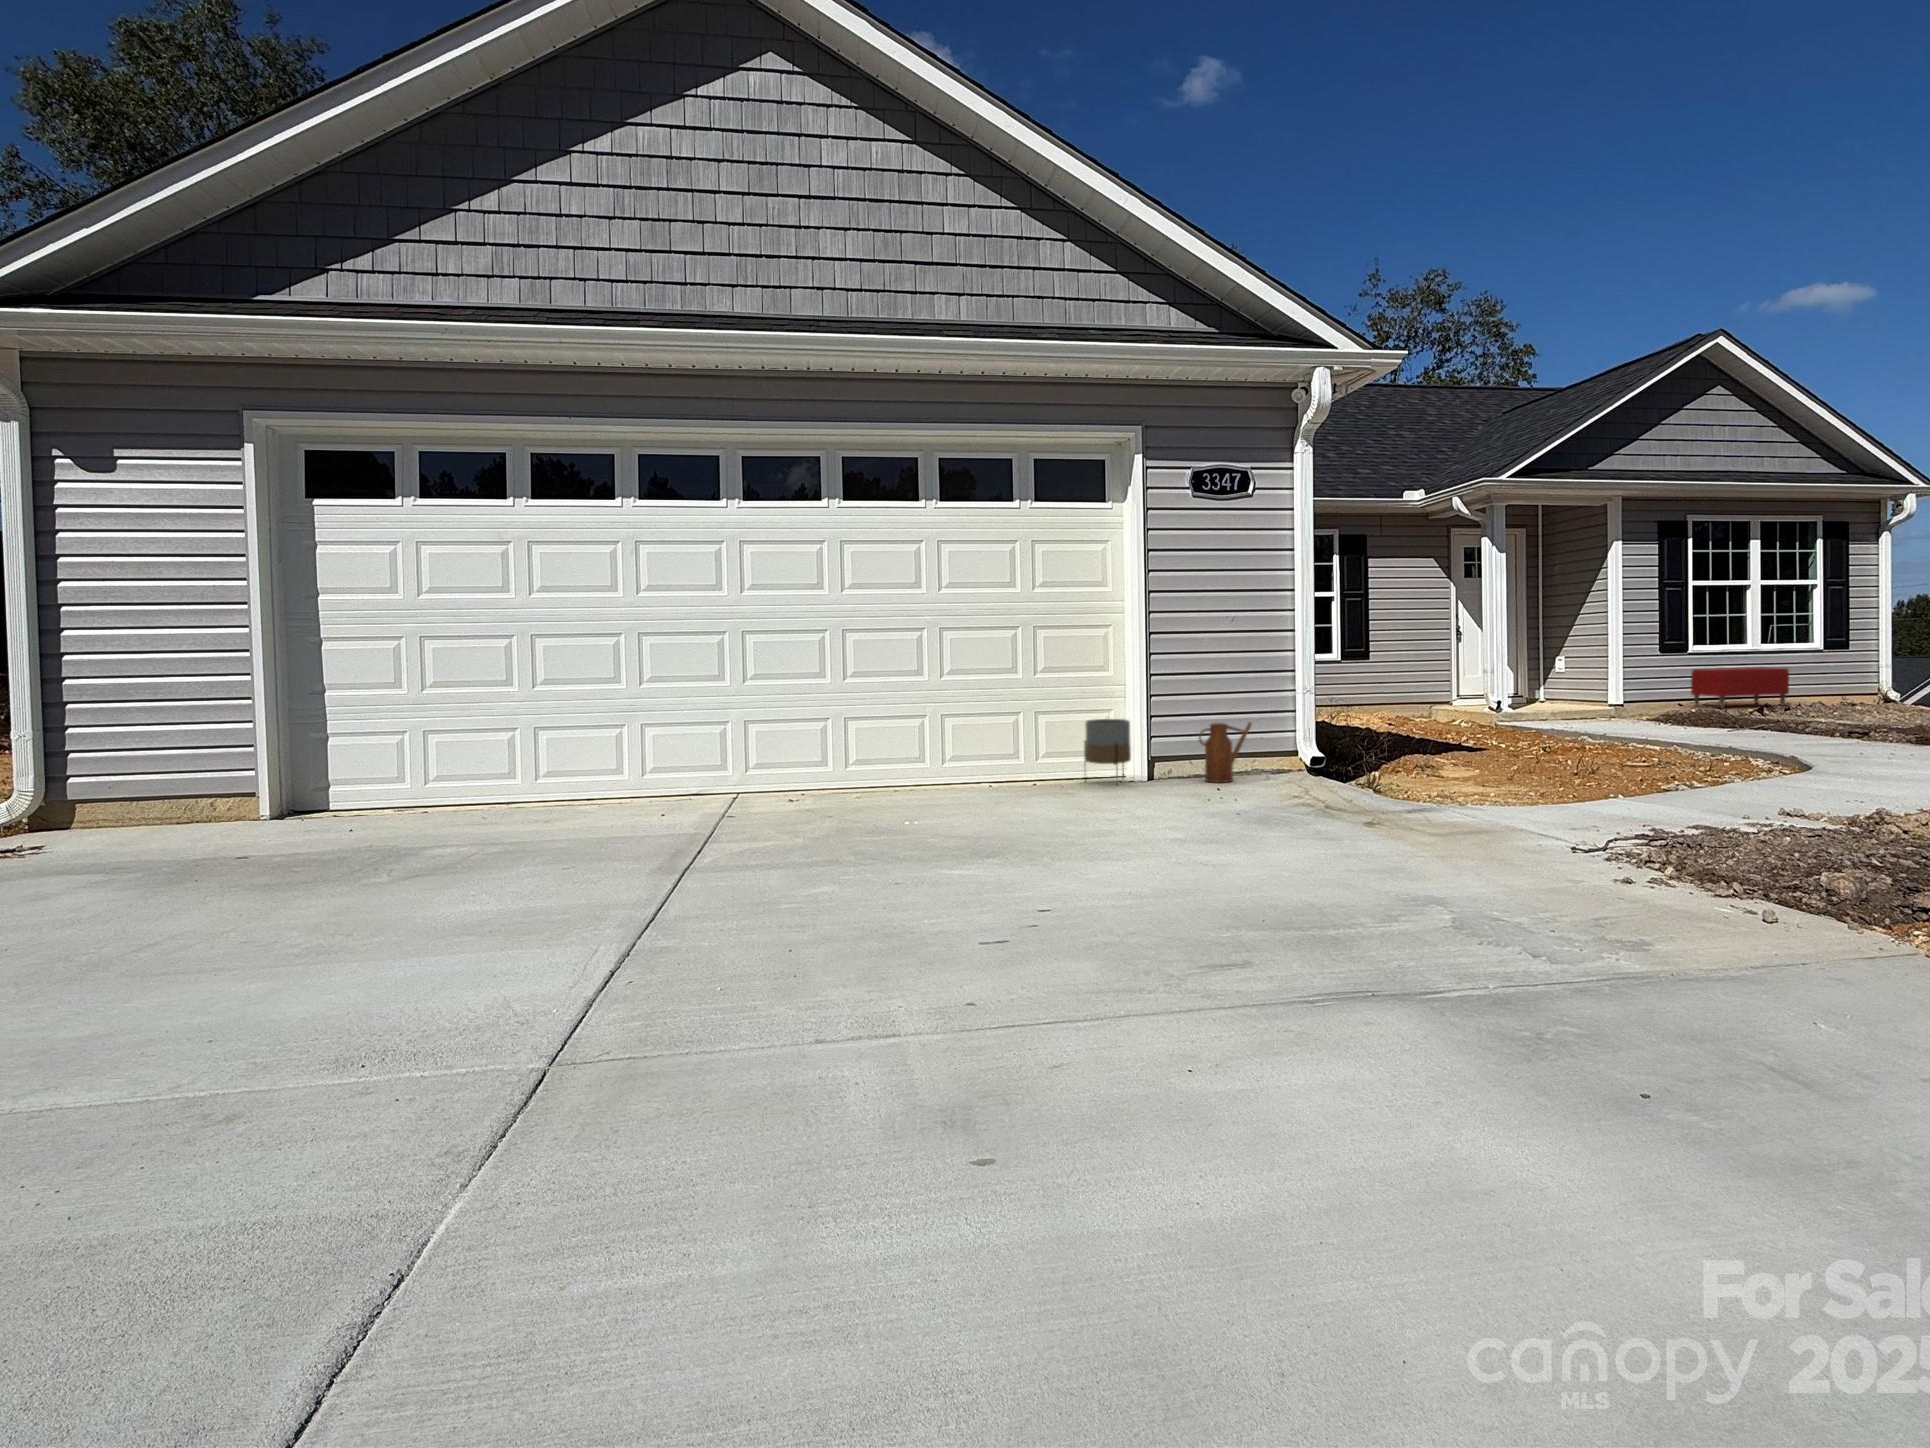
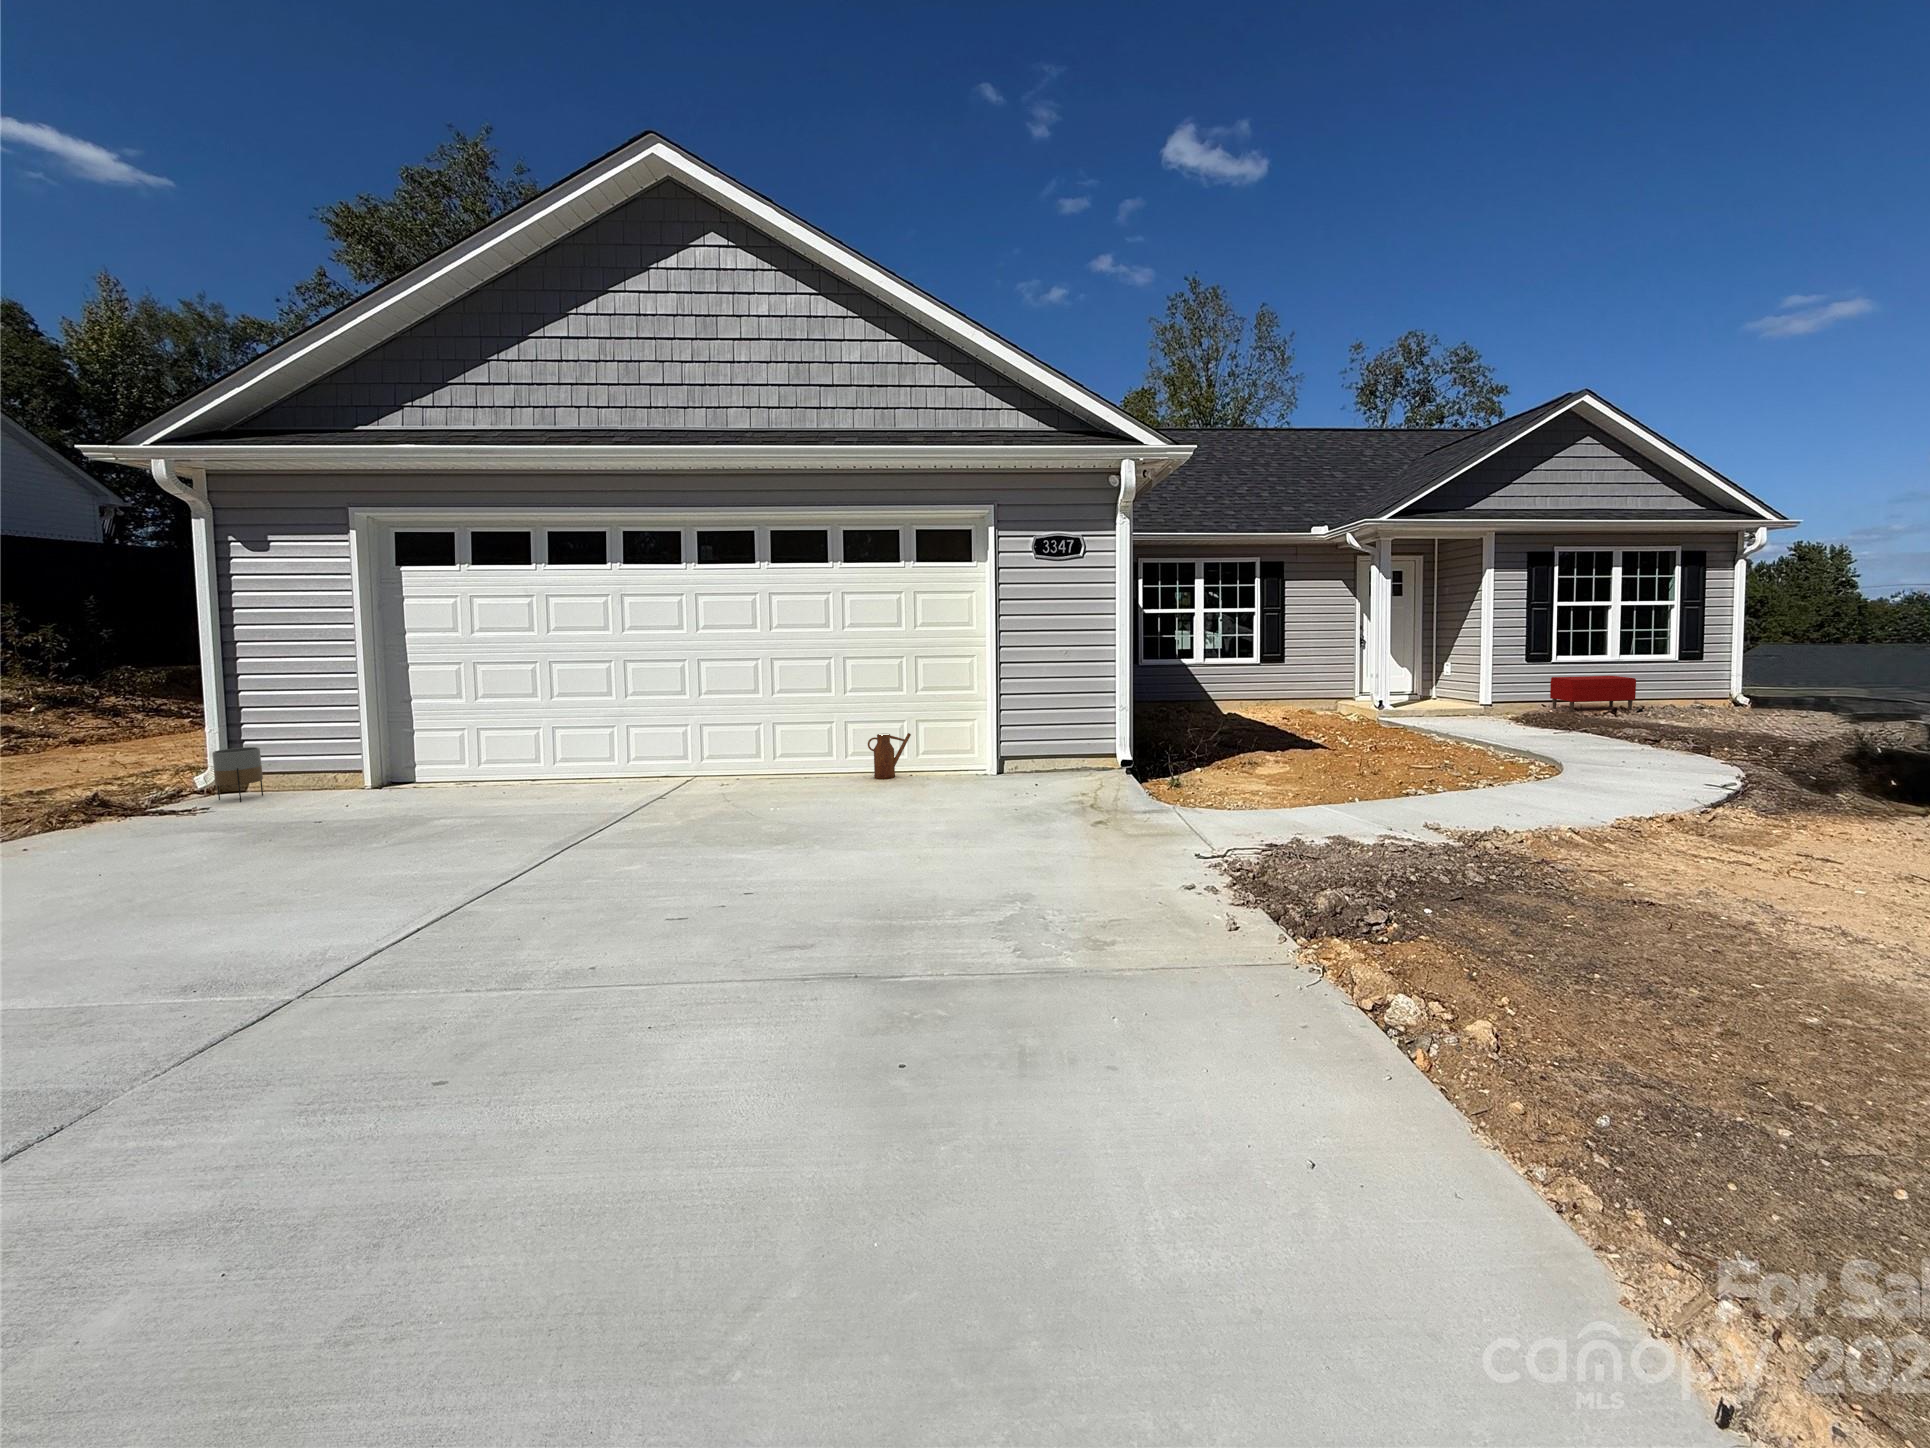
planter: present [1084,719,1131,766] -> present [212,747,263,802]
watering can: present [1199,722,1252,783] -> present [868,733,911,779]

